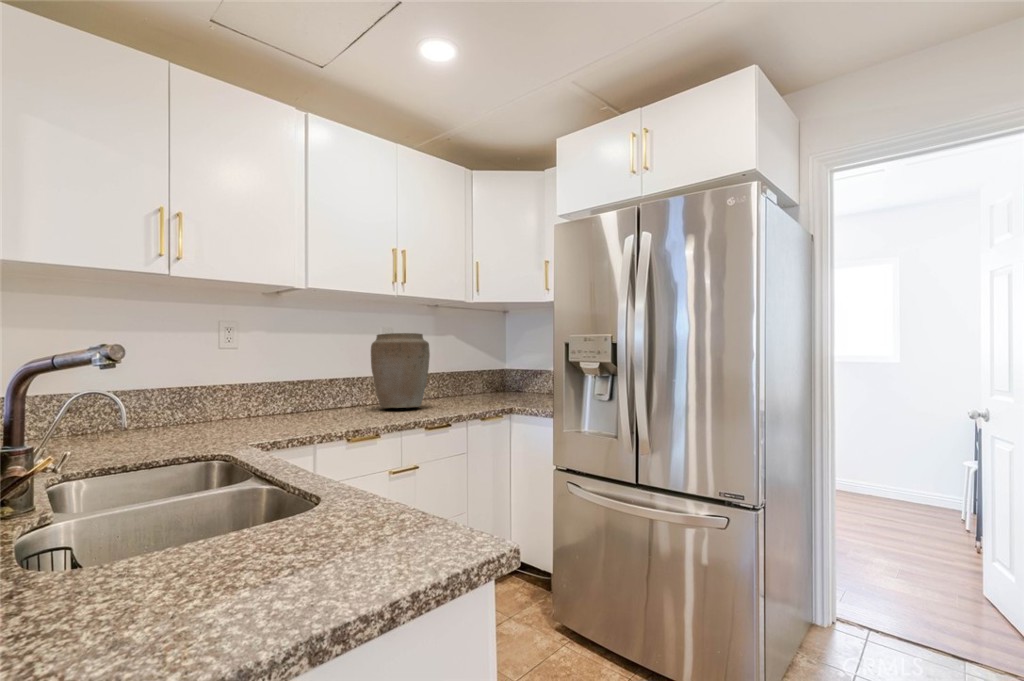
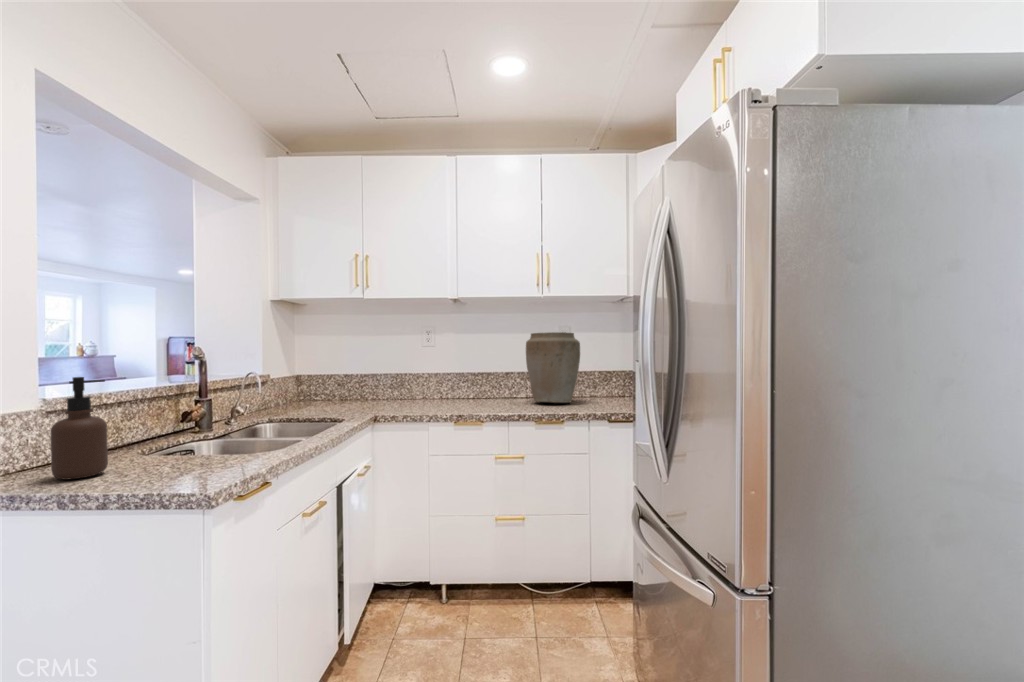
soap dispenser: none [112,389,231,637] -> present [51,377,108,480]

